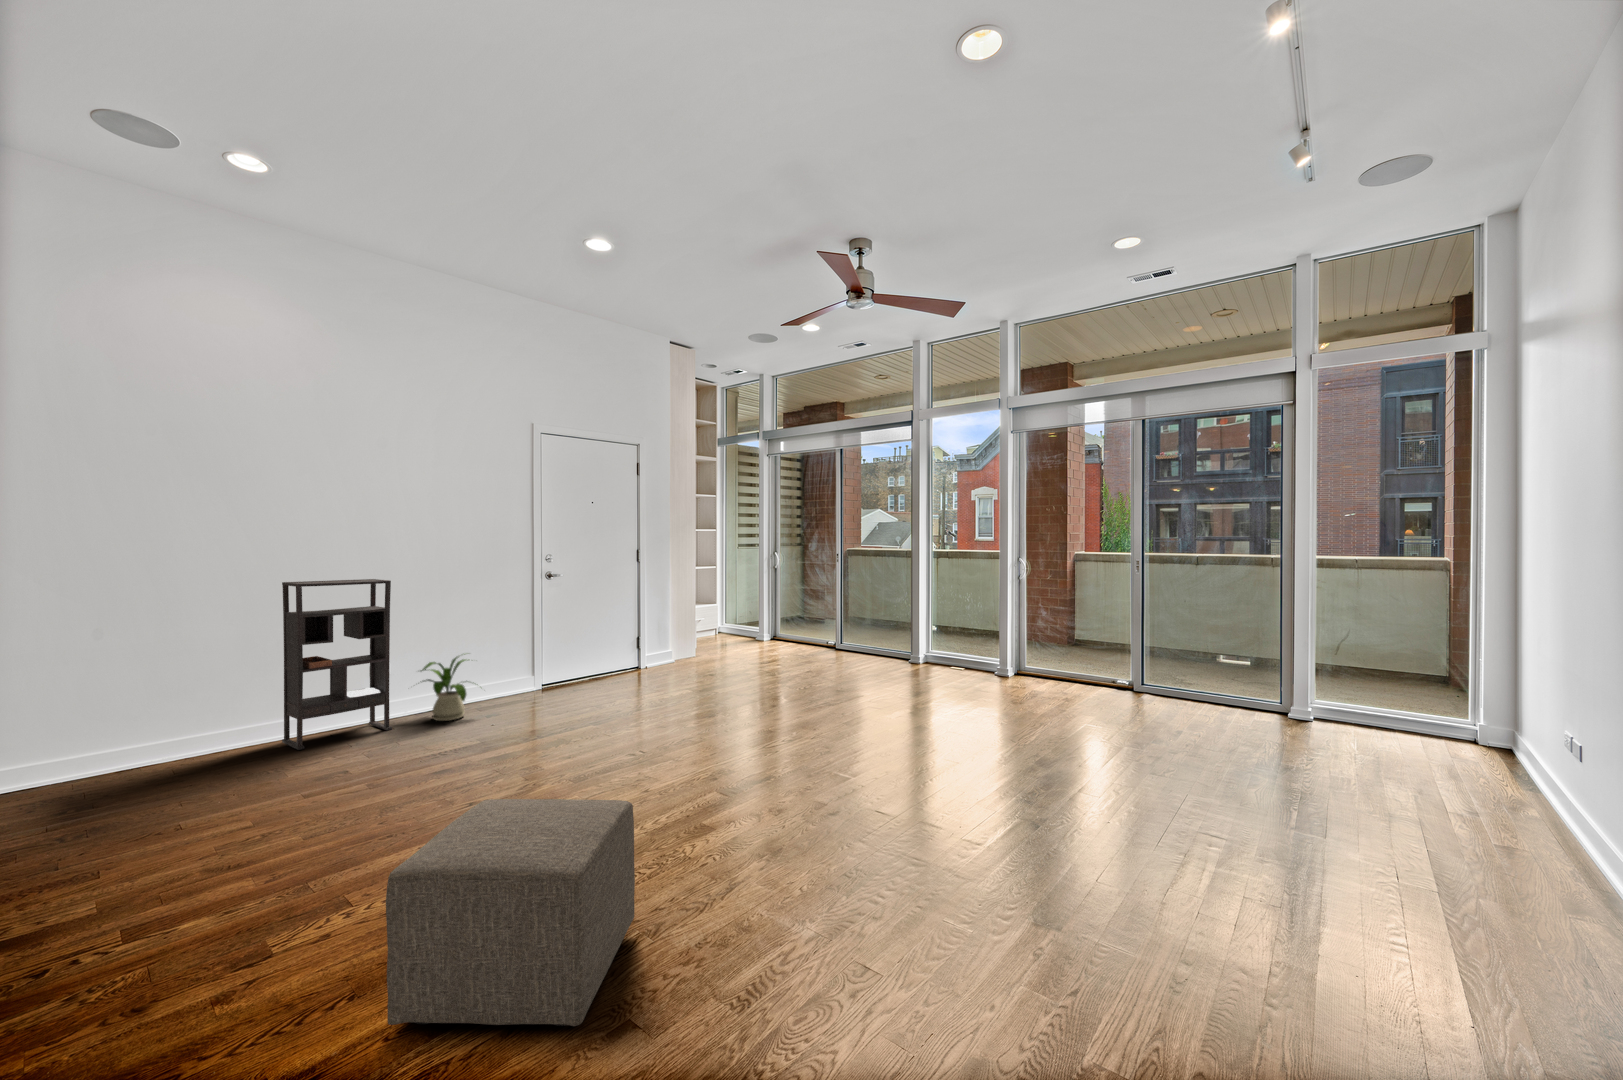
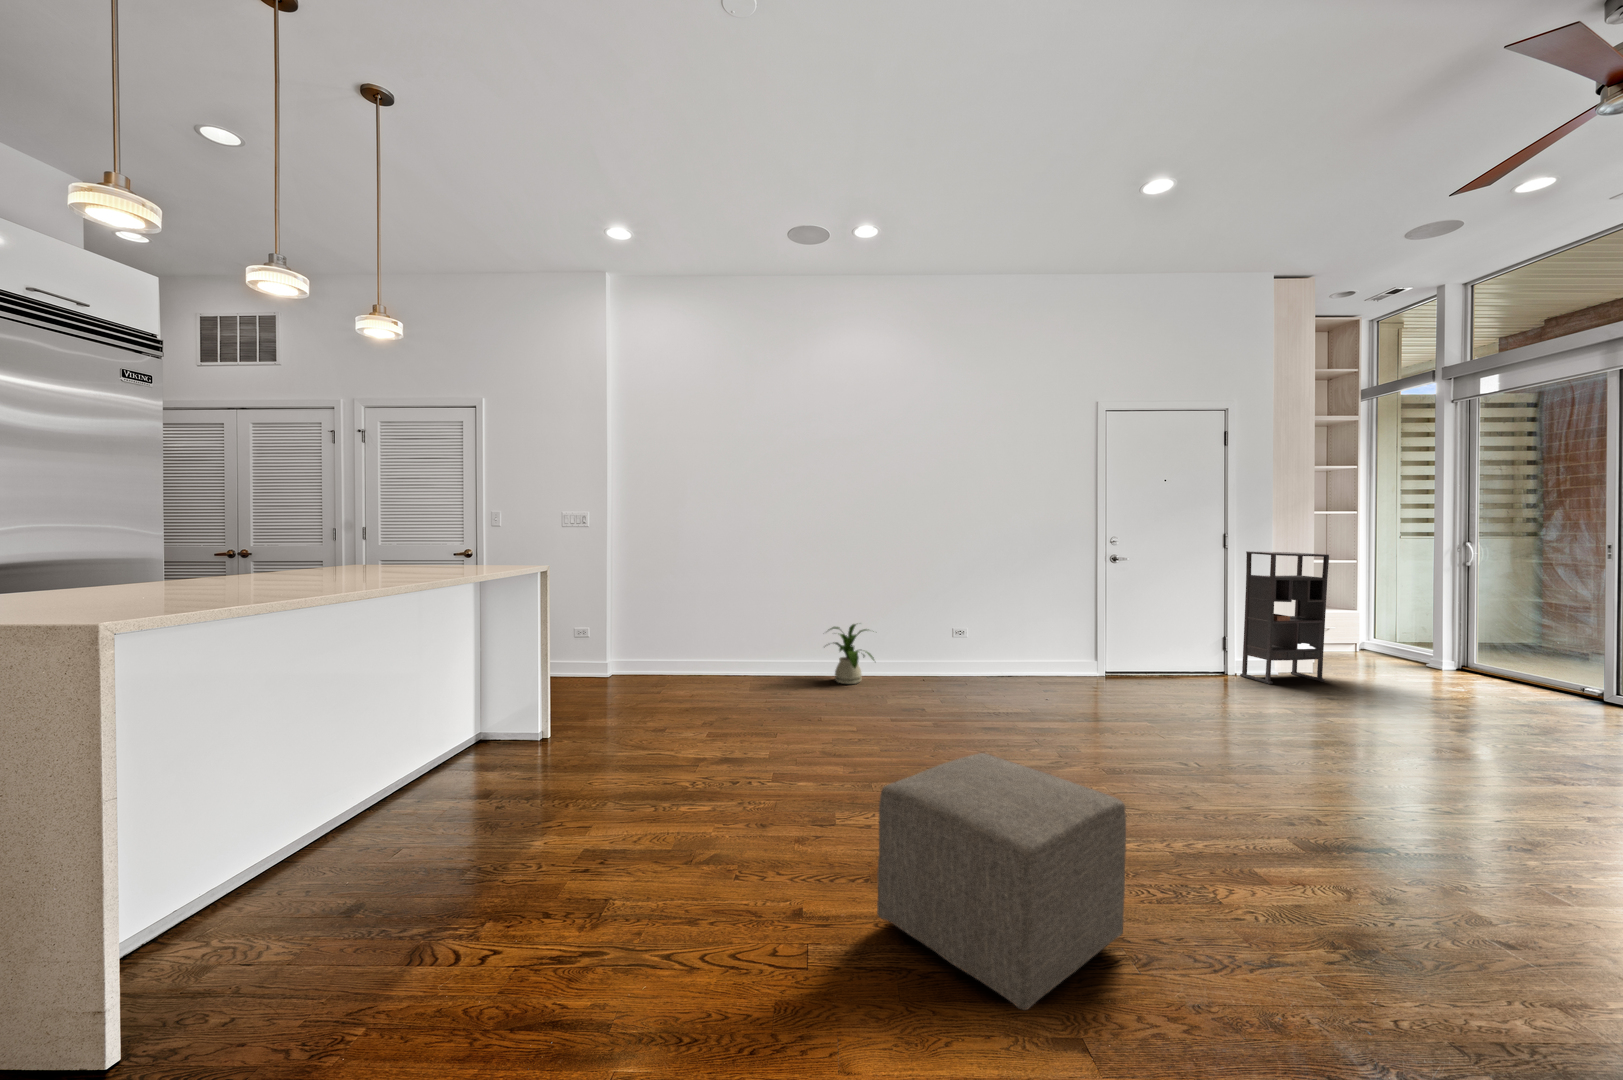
bookshelf: present [282,579,392,750] -> present [1240,551,1329,684]
house plant: present [420,654,466,721] -> present [830,624,874,684]

